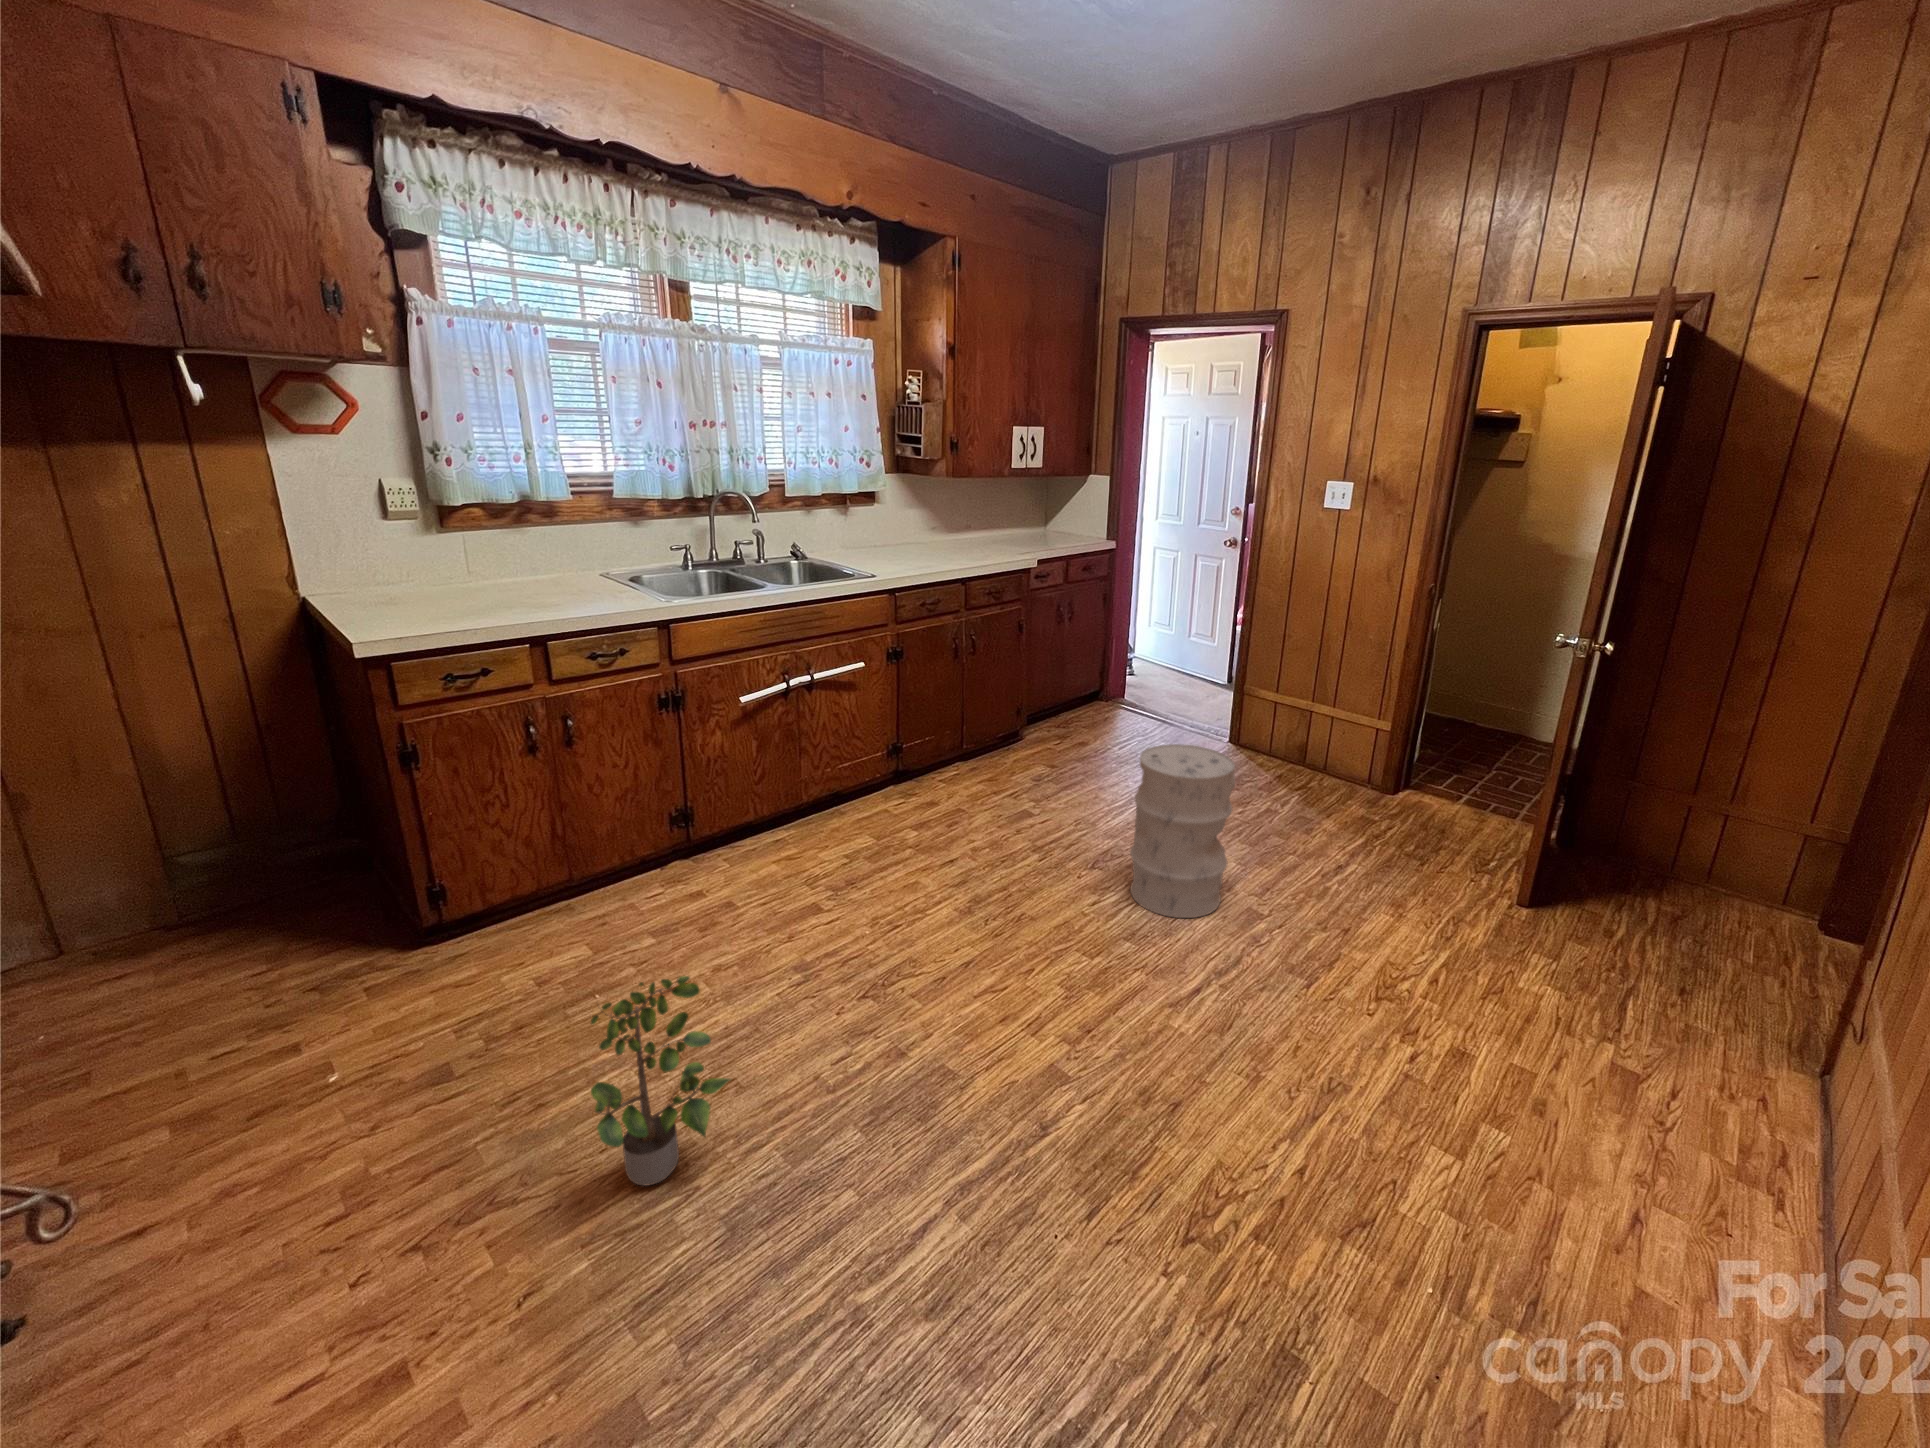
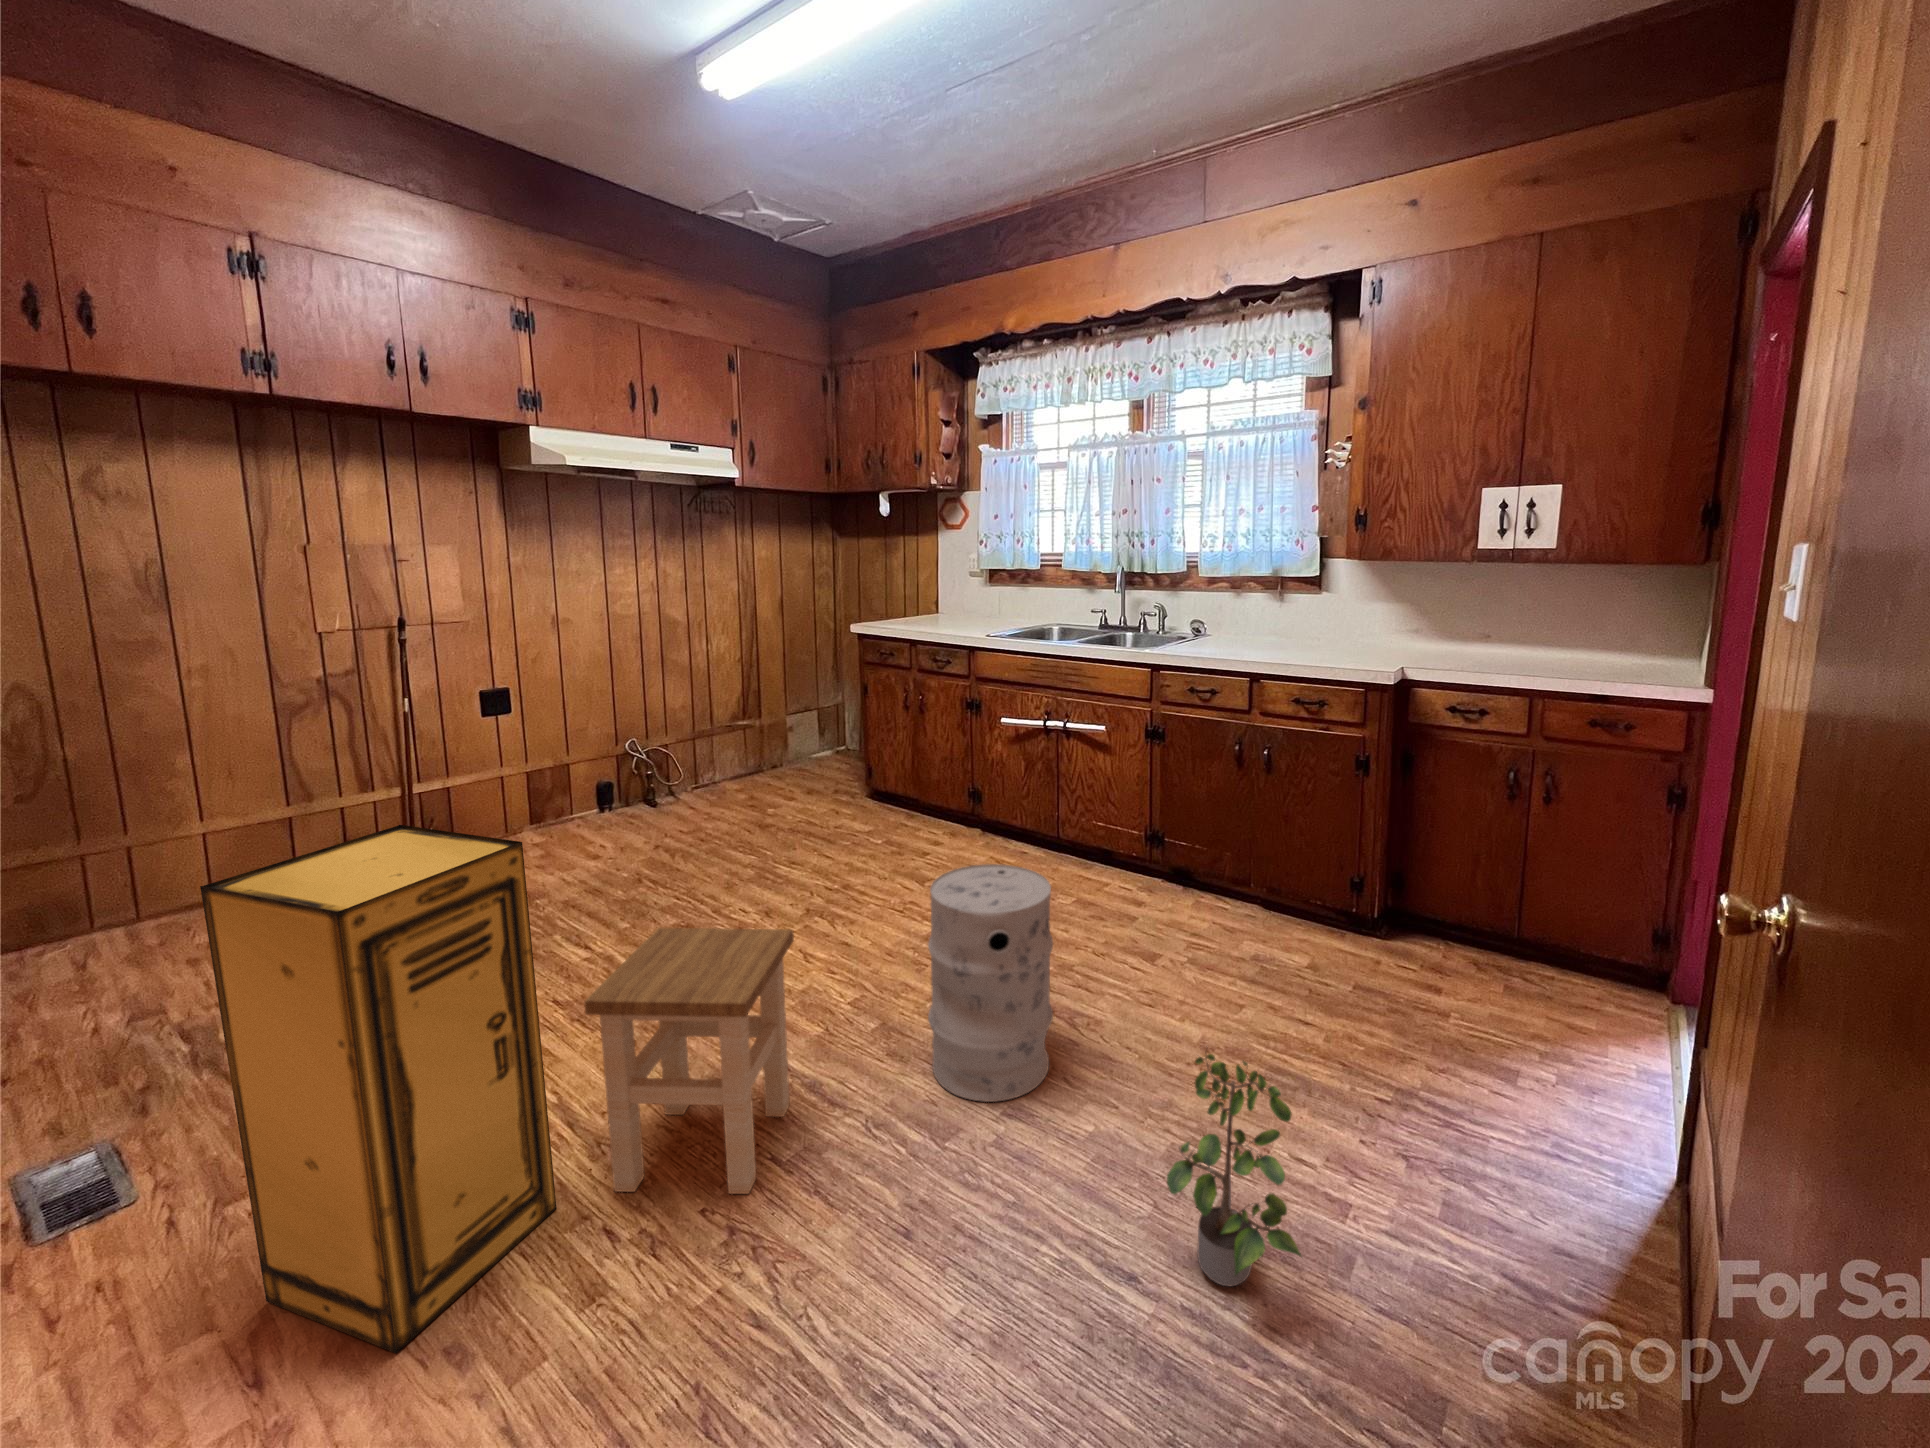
storage cabinet: none [1409,792,1696,1261] -> present [200,825,557,1353]
stool: none [1246,841,1415,1065] -> present [584,928,794,1194]
potted plant: present [591,976,730,1186] -> present [1167,1054,1301,1286]

